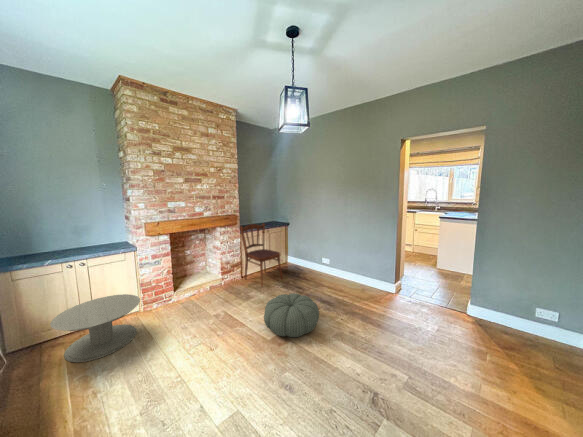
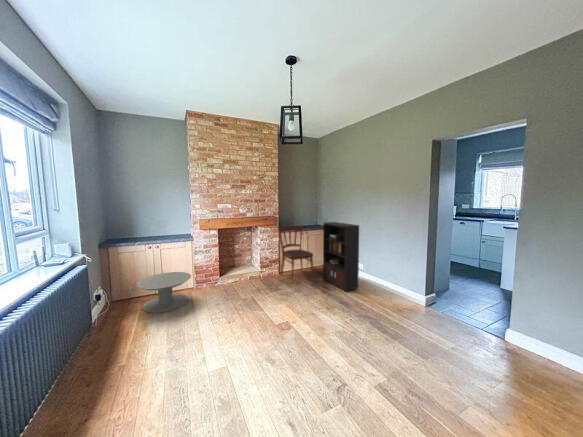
bookcase: none [291,219,345,288] -> present [323,222,359,291]
pouf: present [264,293,319,337] -> none [276,289,327,326]

